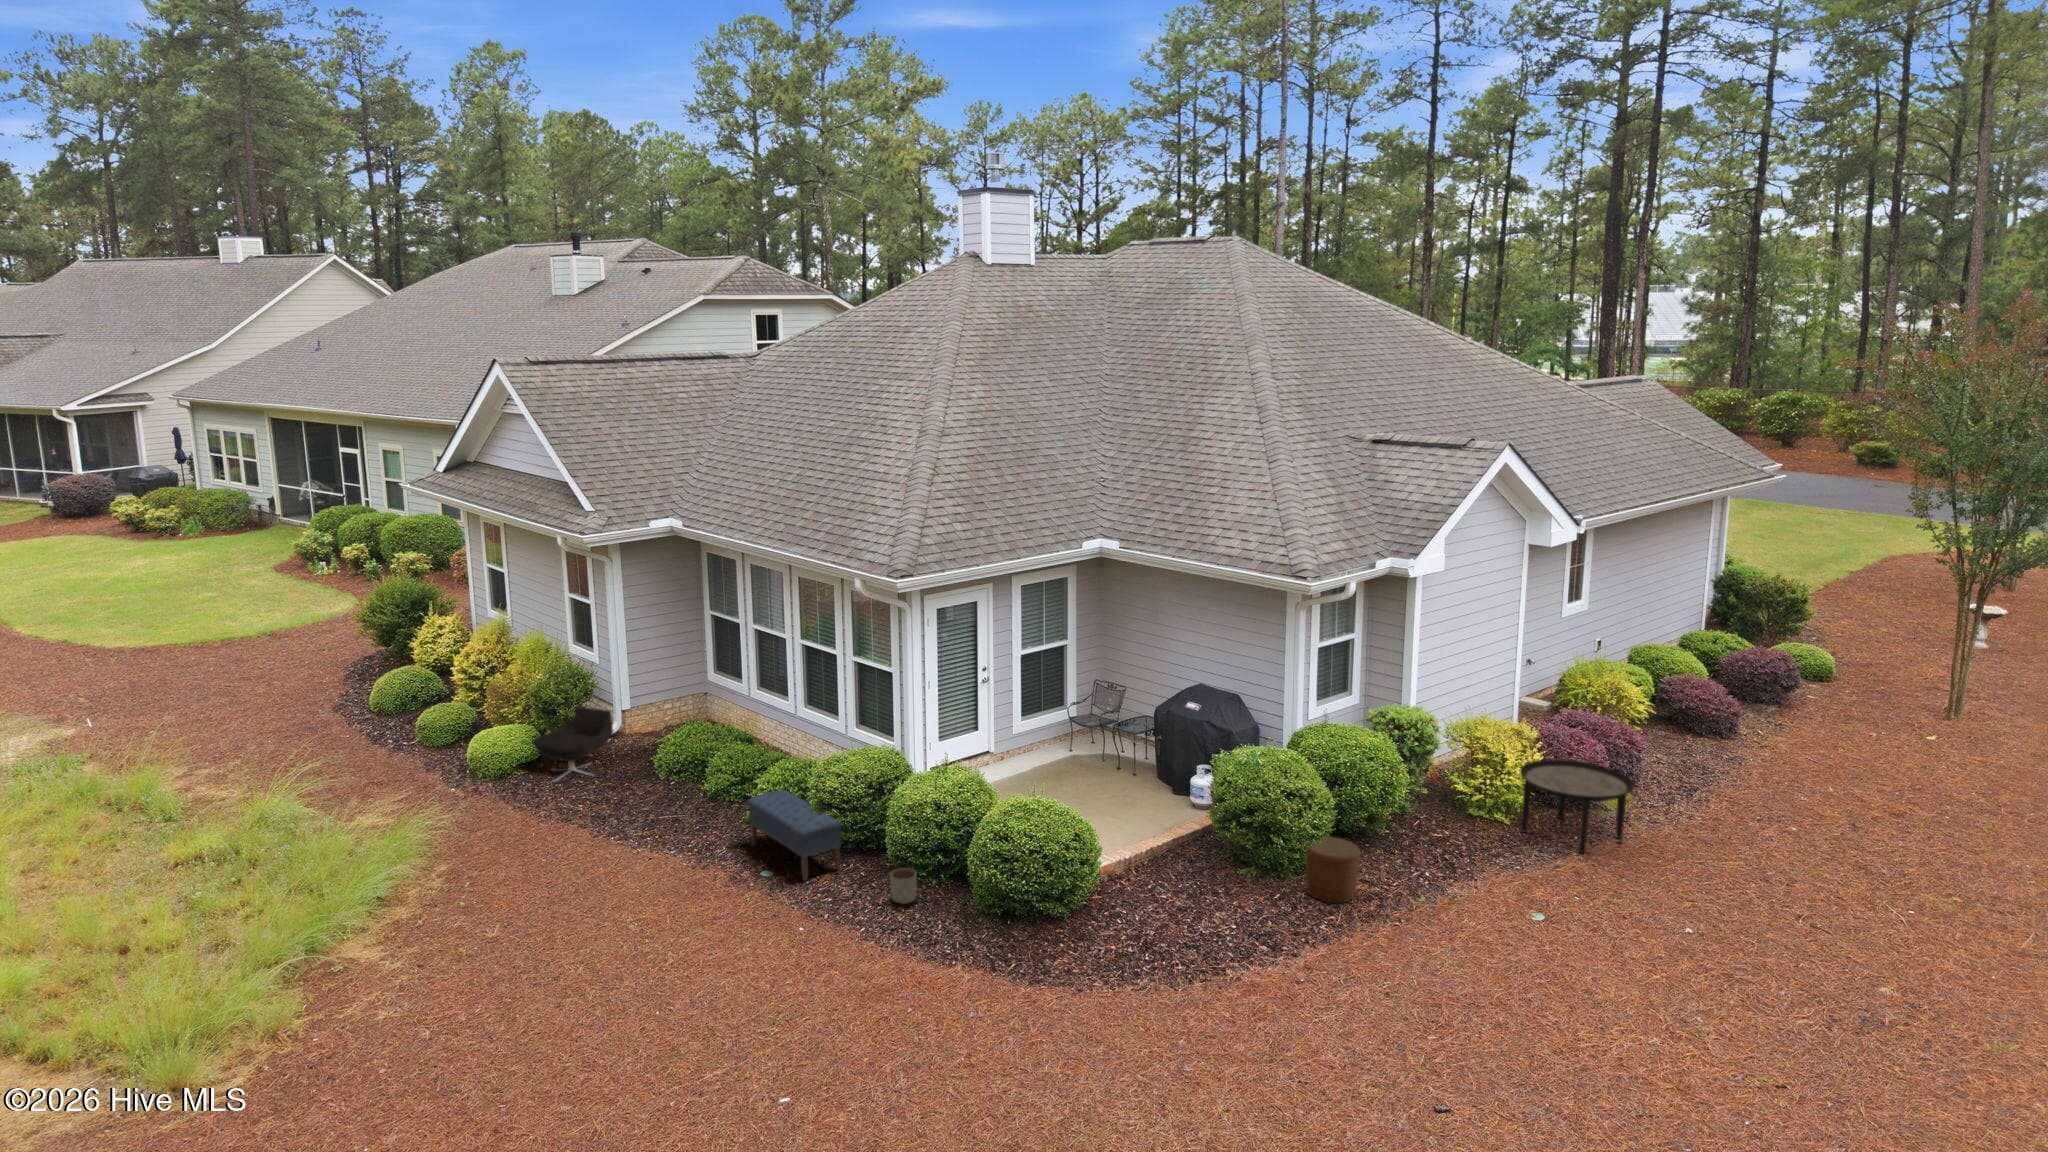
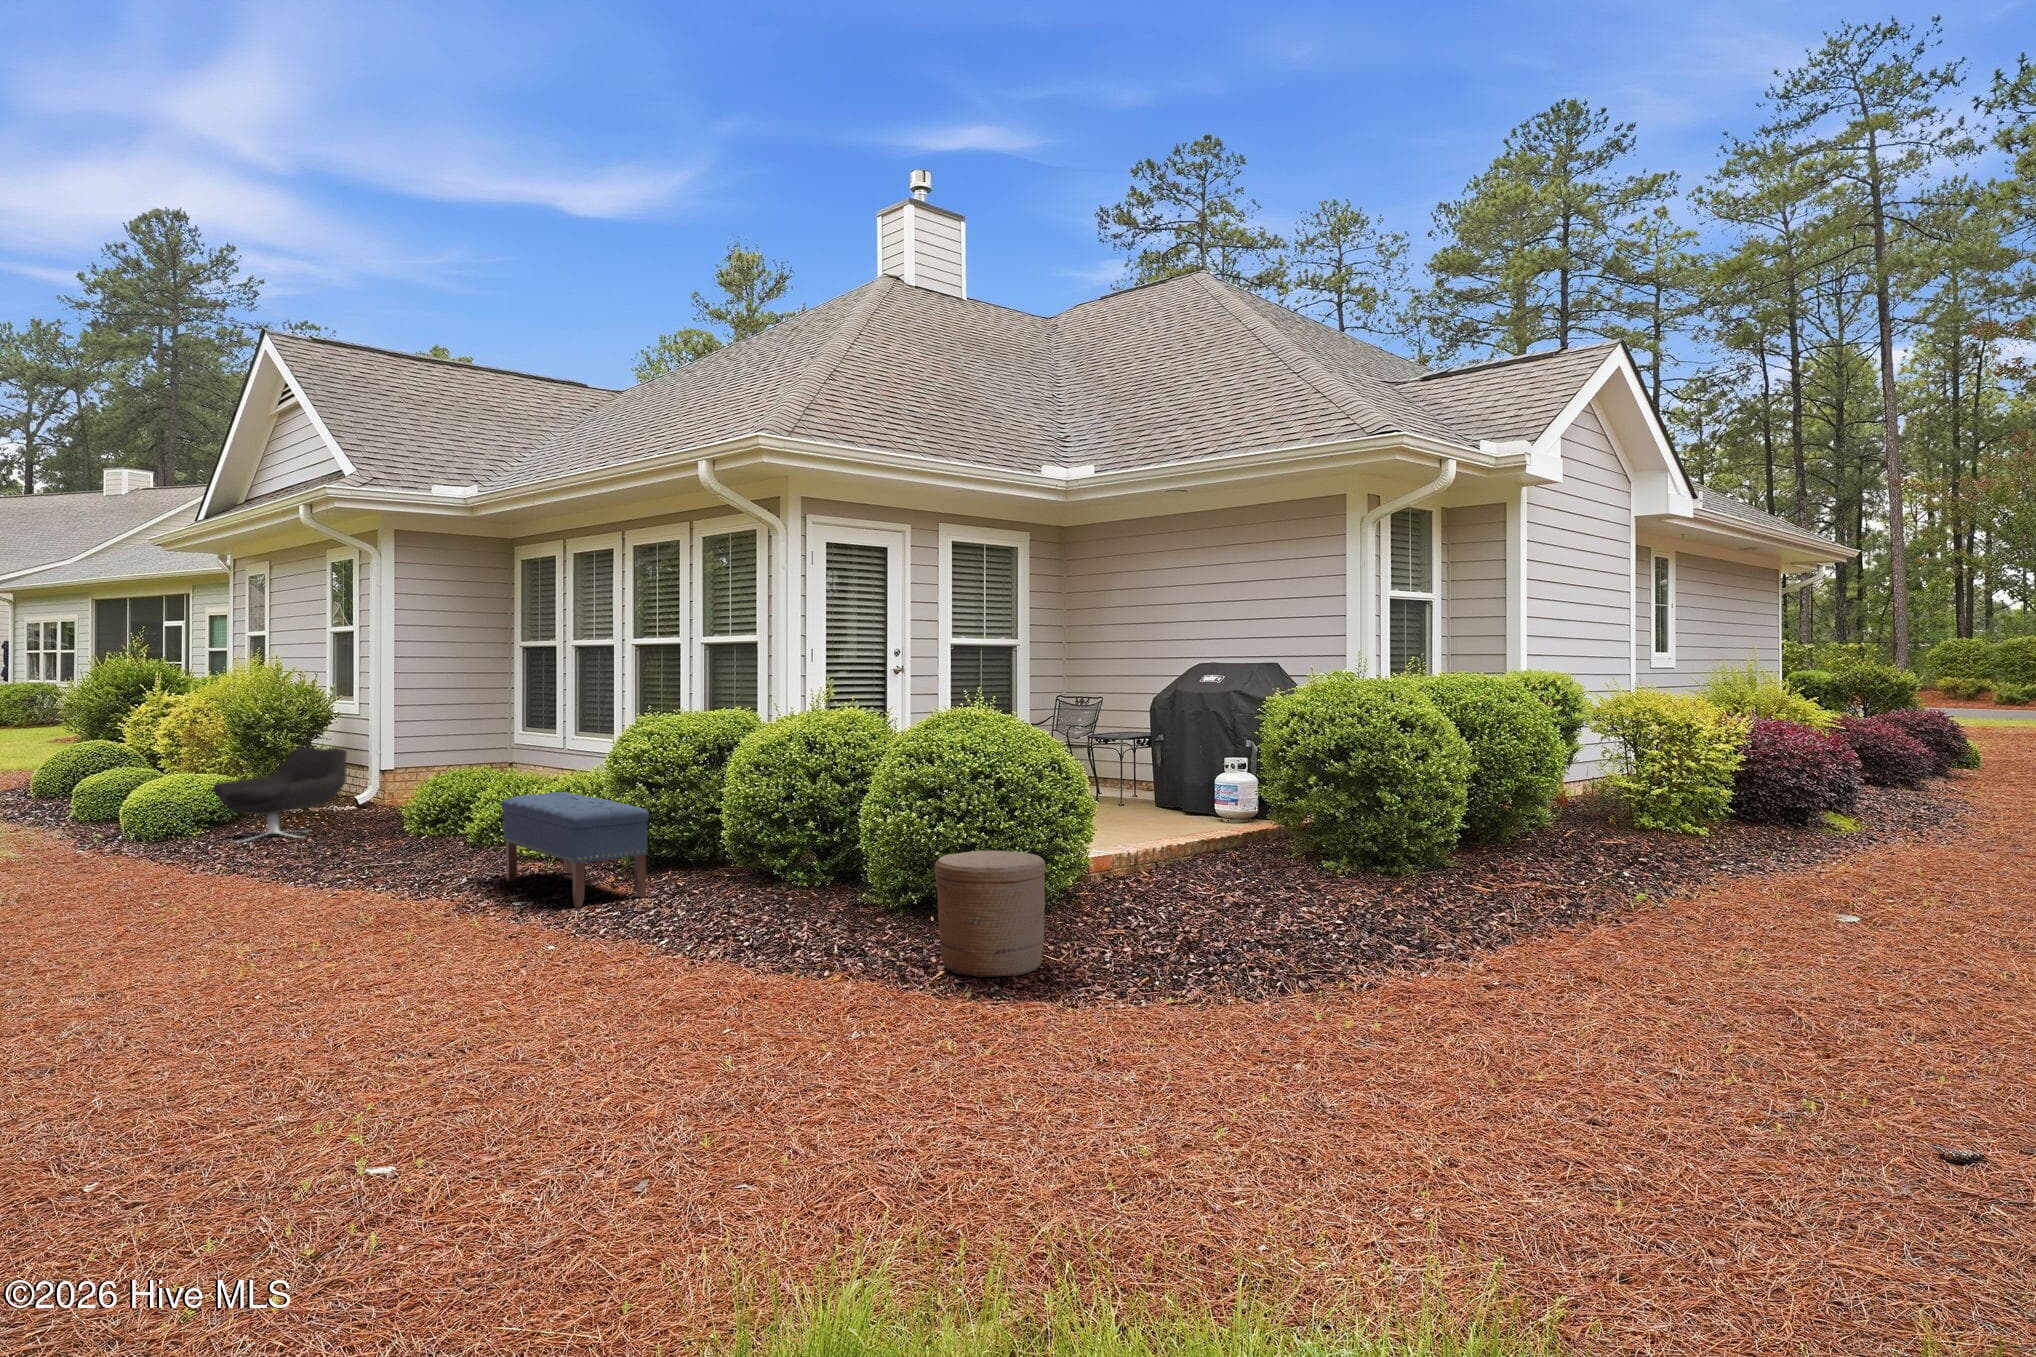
round table: present [1520,760,1634,854] -> none [1712,751,1905,862]
woven basket: present [1306,837,1361,904] -> present [934,851,1046,978]
planter: present [890,868,917,904] -> none [721,866,769,923]

